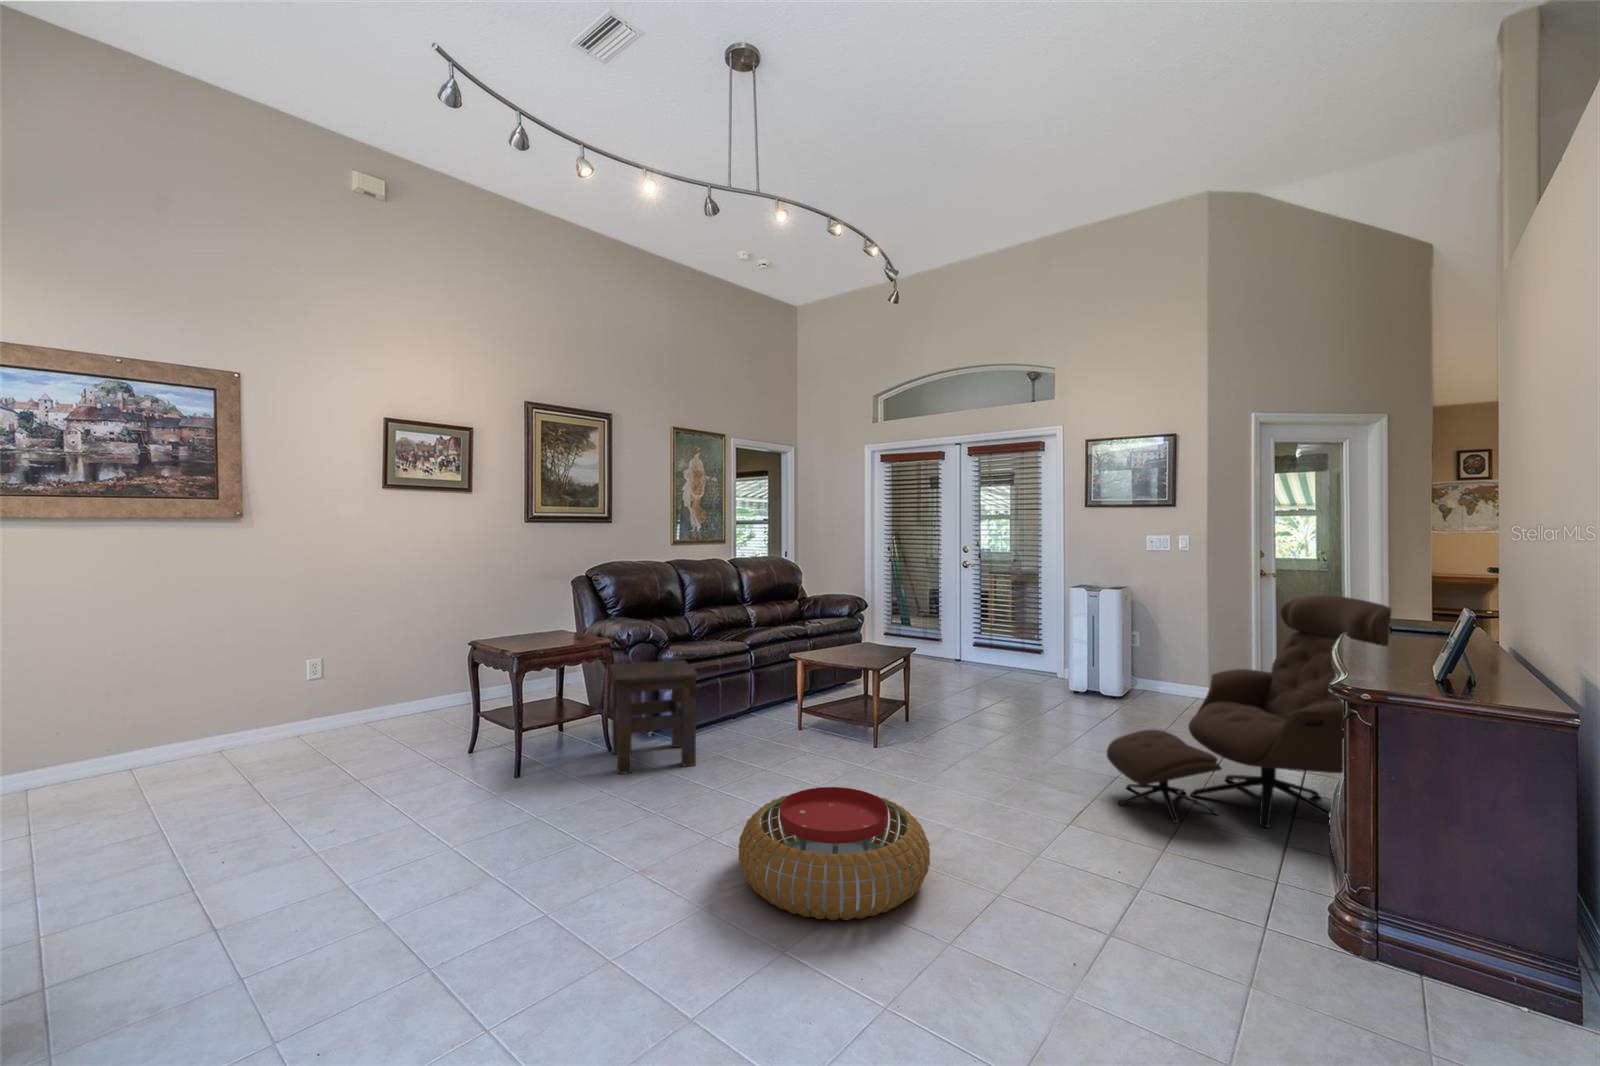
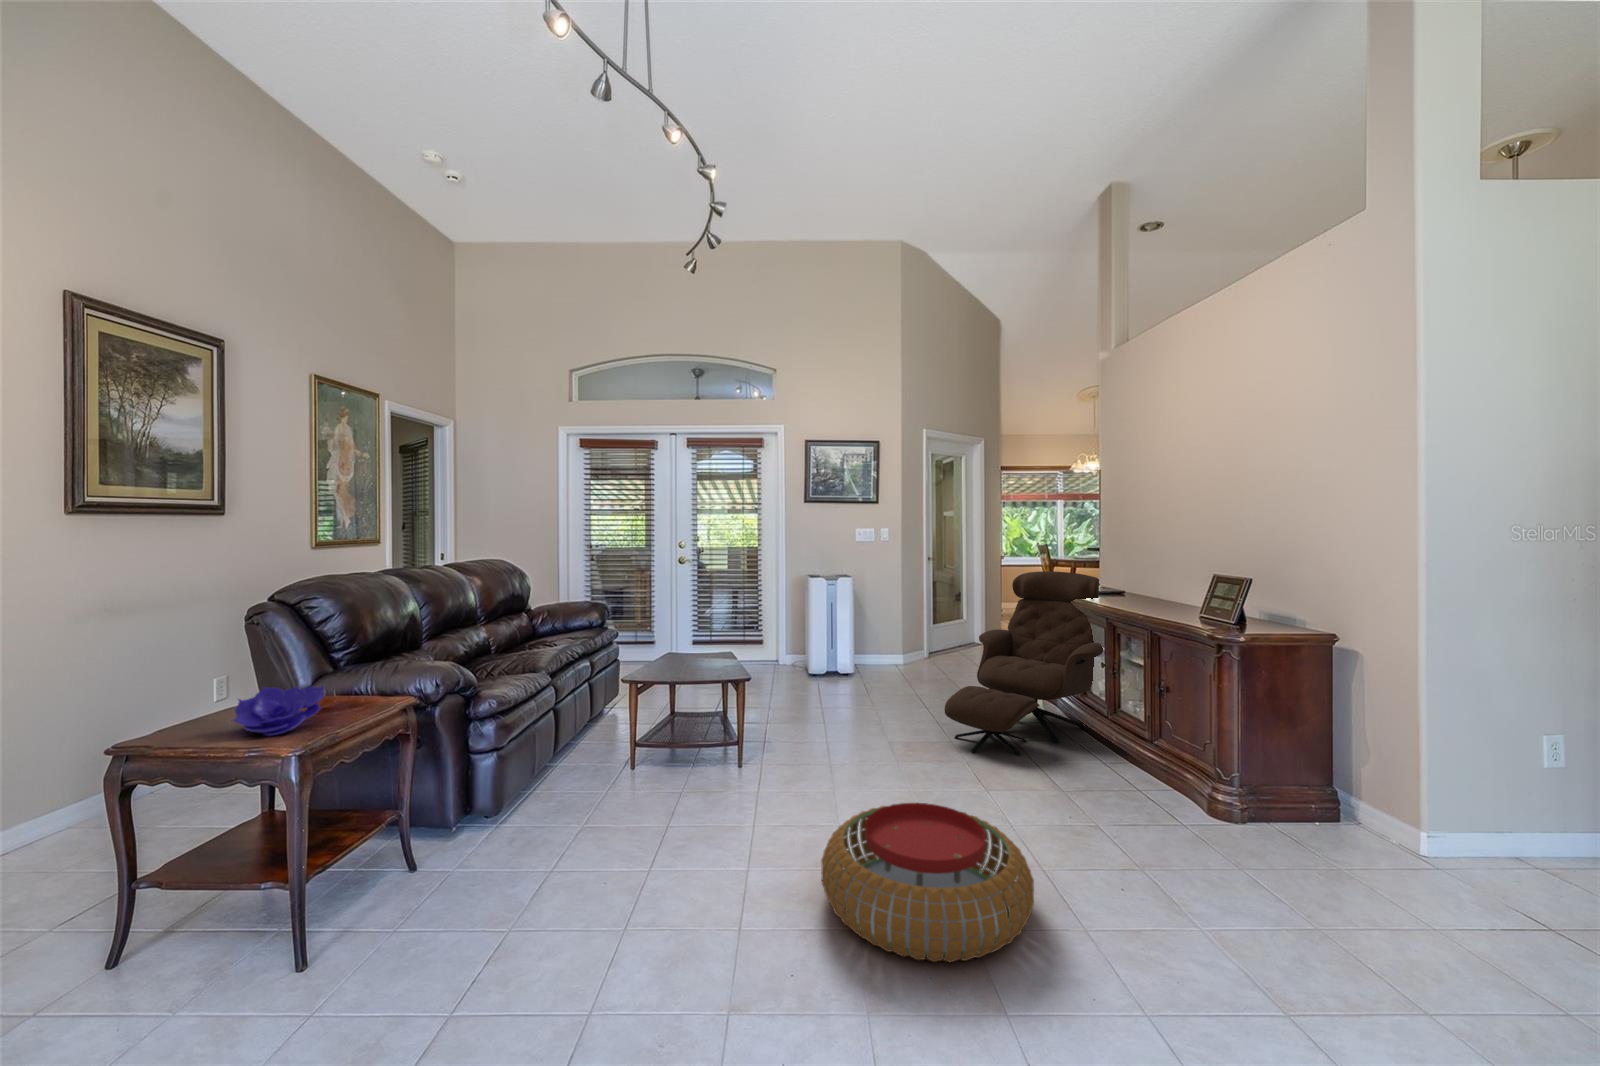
decorative bowl: none [509,619,557,646] -> present [233,685,325,736]
side table: present [610,660,698,774] -> none [410,705,581,895]

